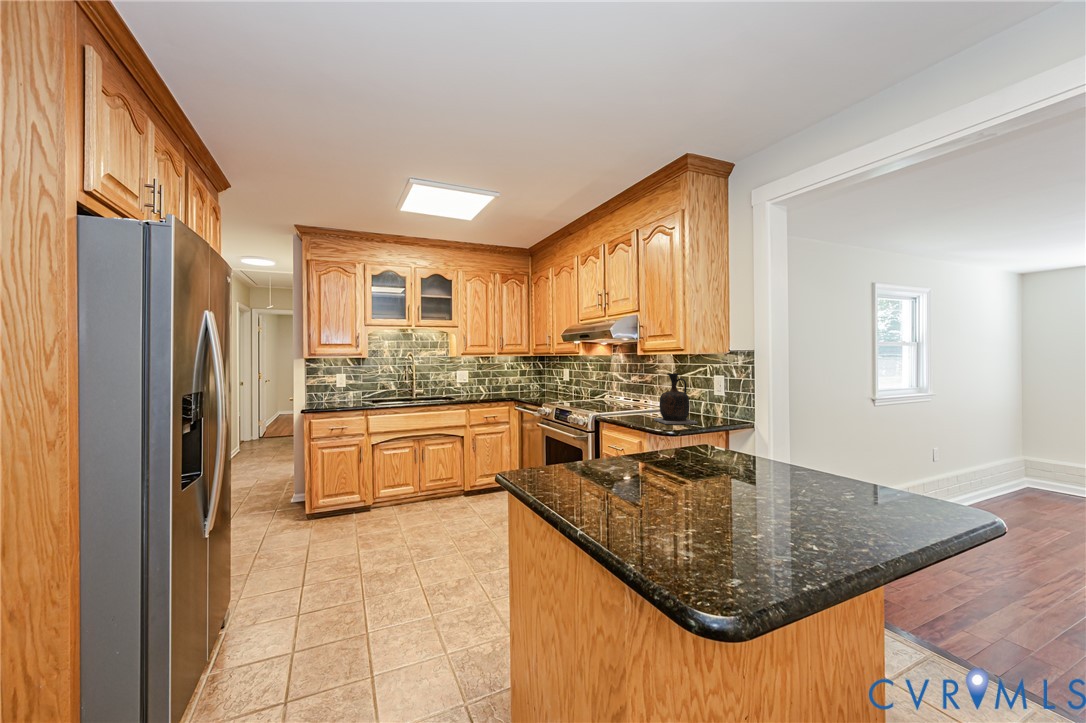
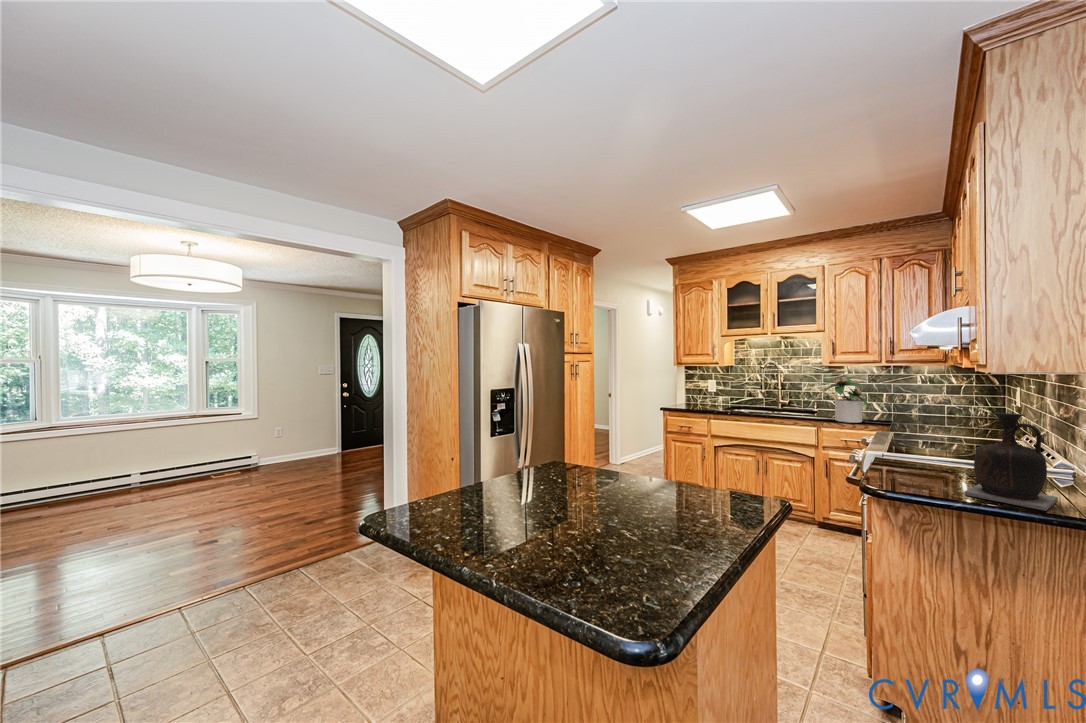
potted plant: none [469,364,501,402] -> present [823,377,869,423]

